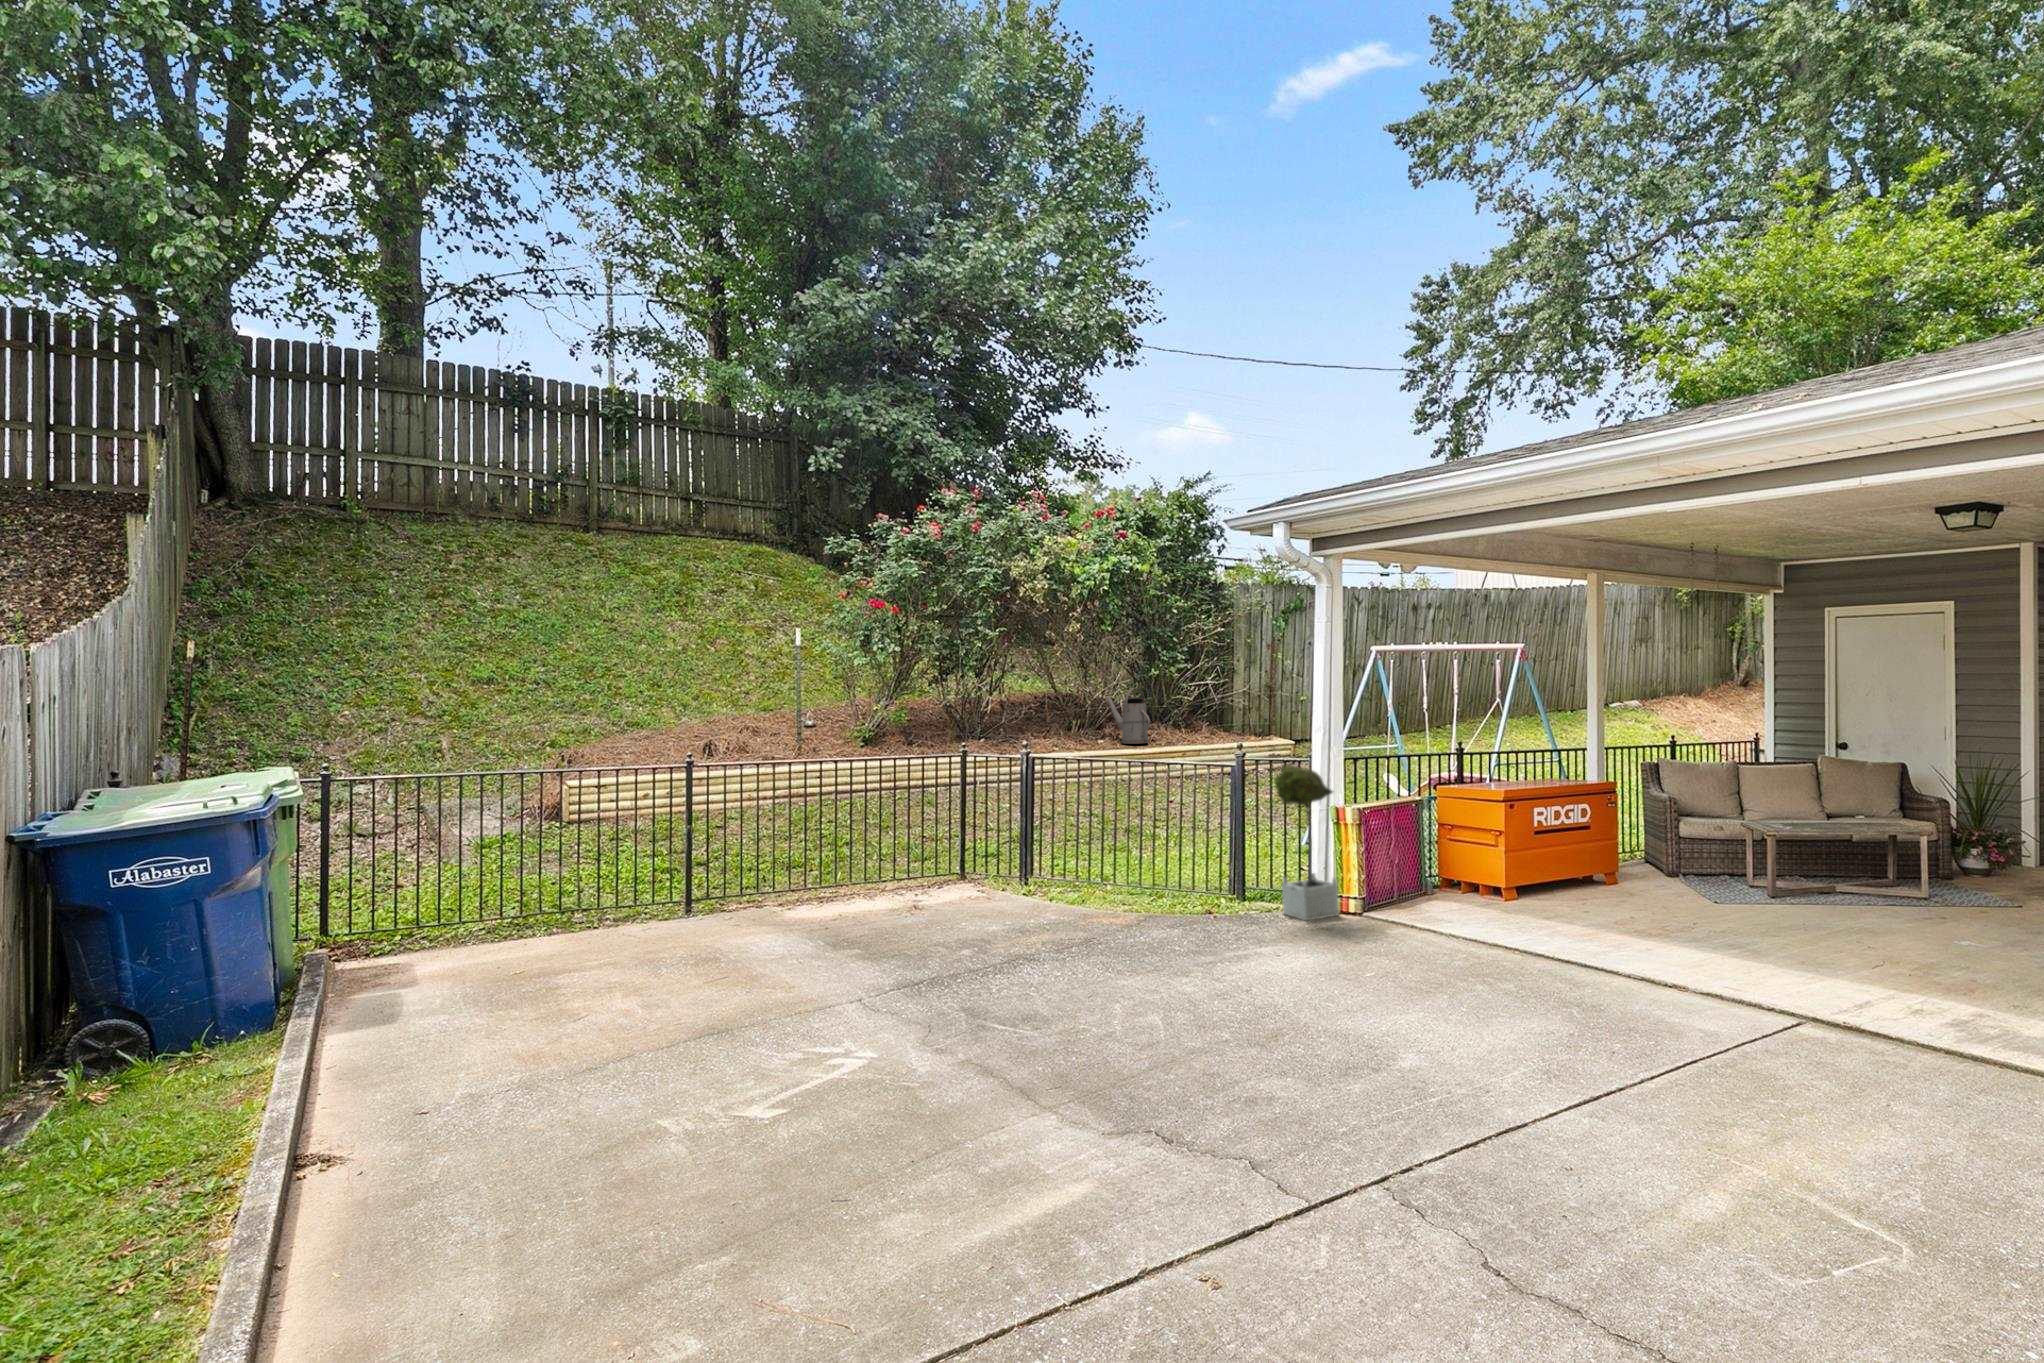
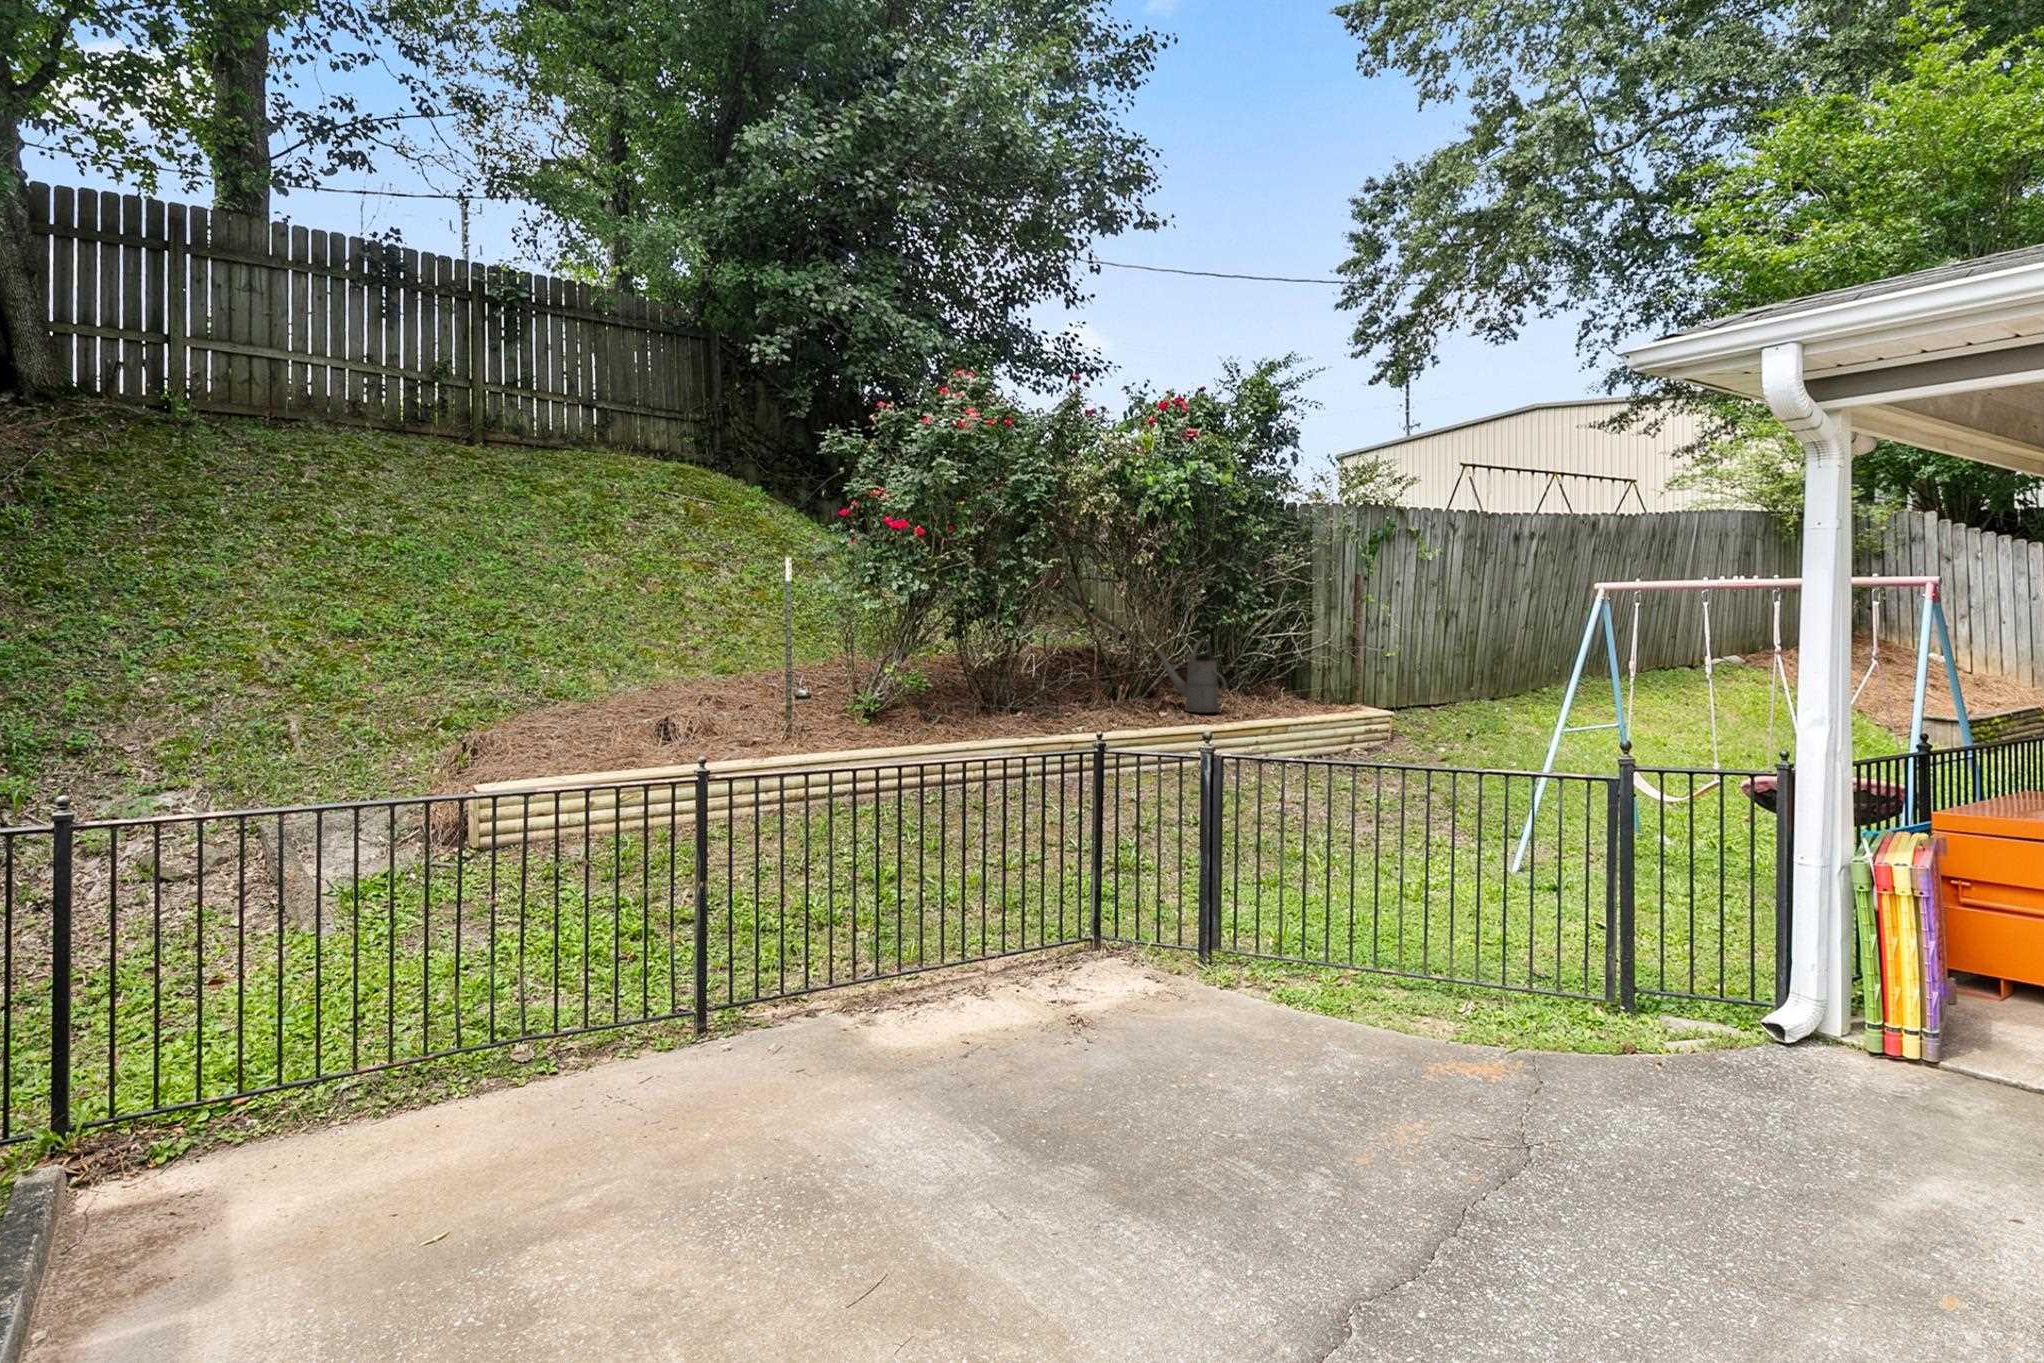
potted tree: present [1274,764,1339,920] -> none [1717,803,1846,1074]

